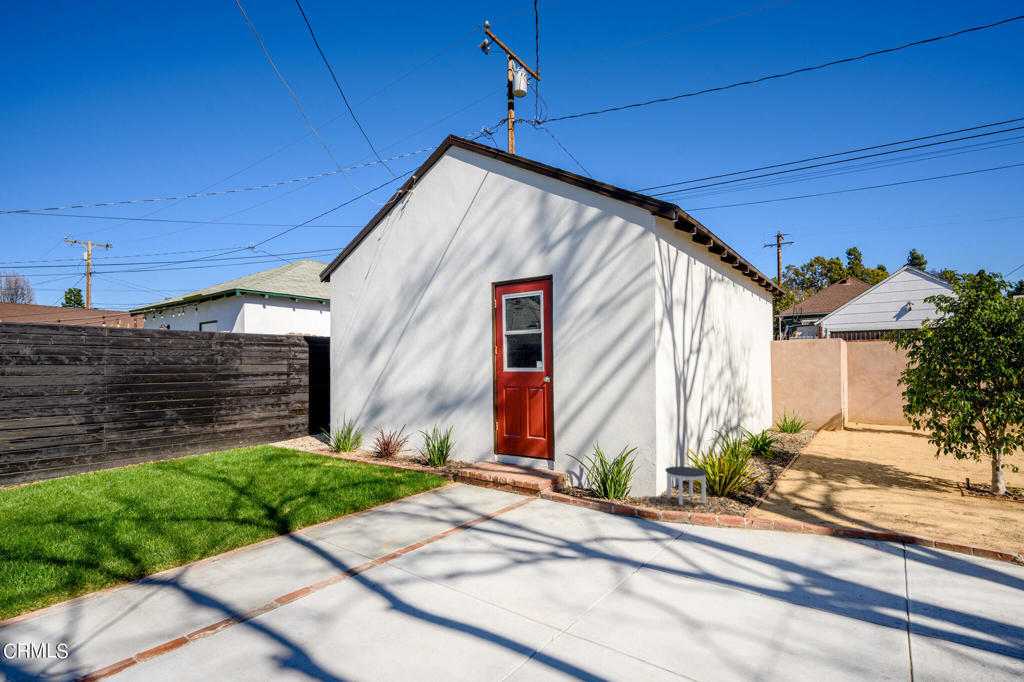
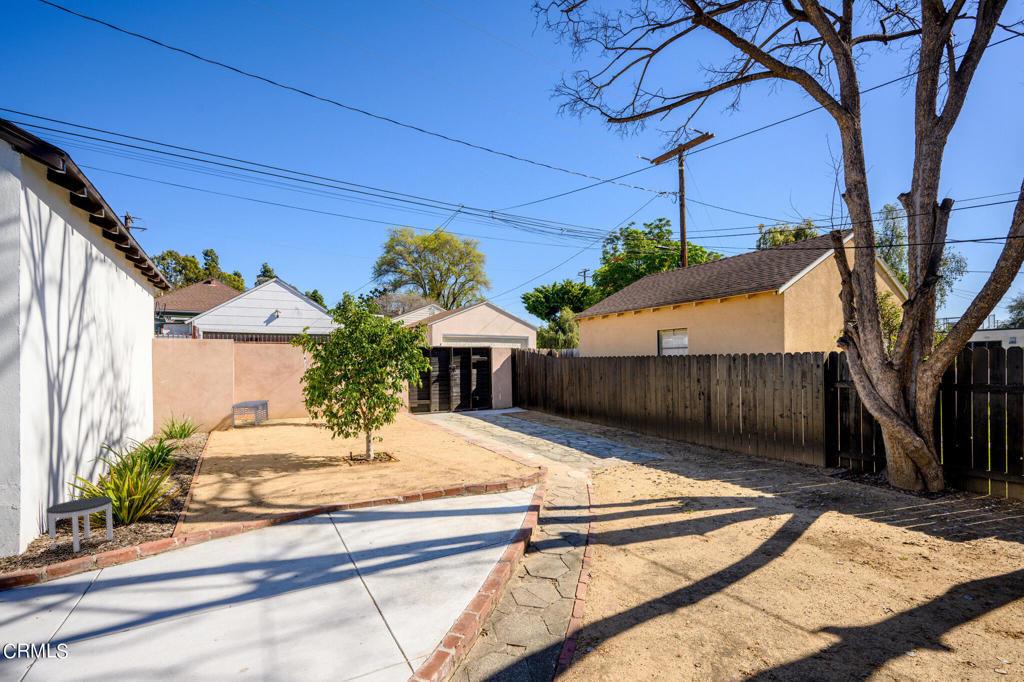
storage bench: none [839,404,883,430] -> present [232,400,269,427]

